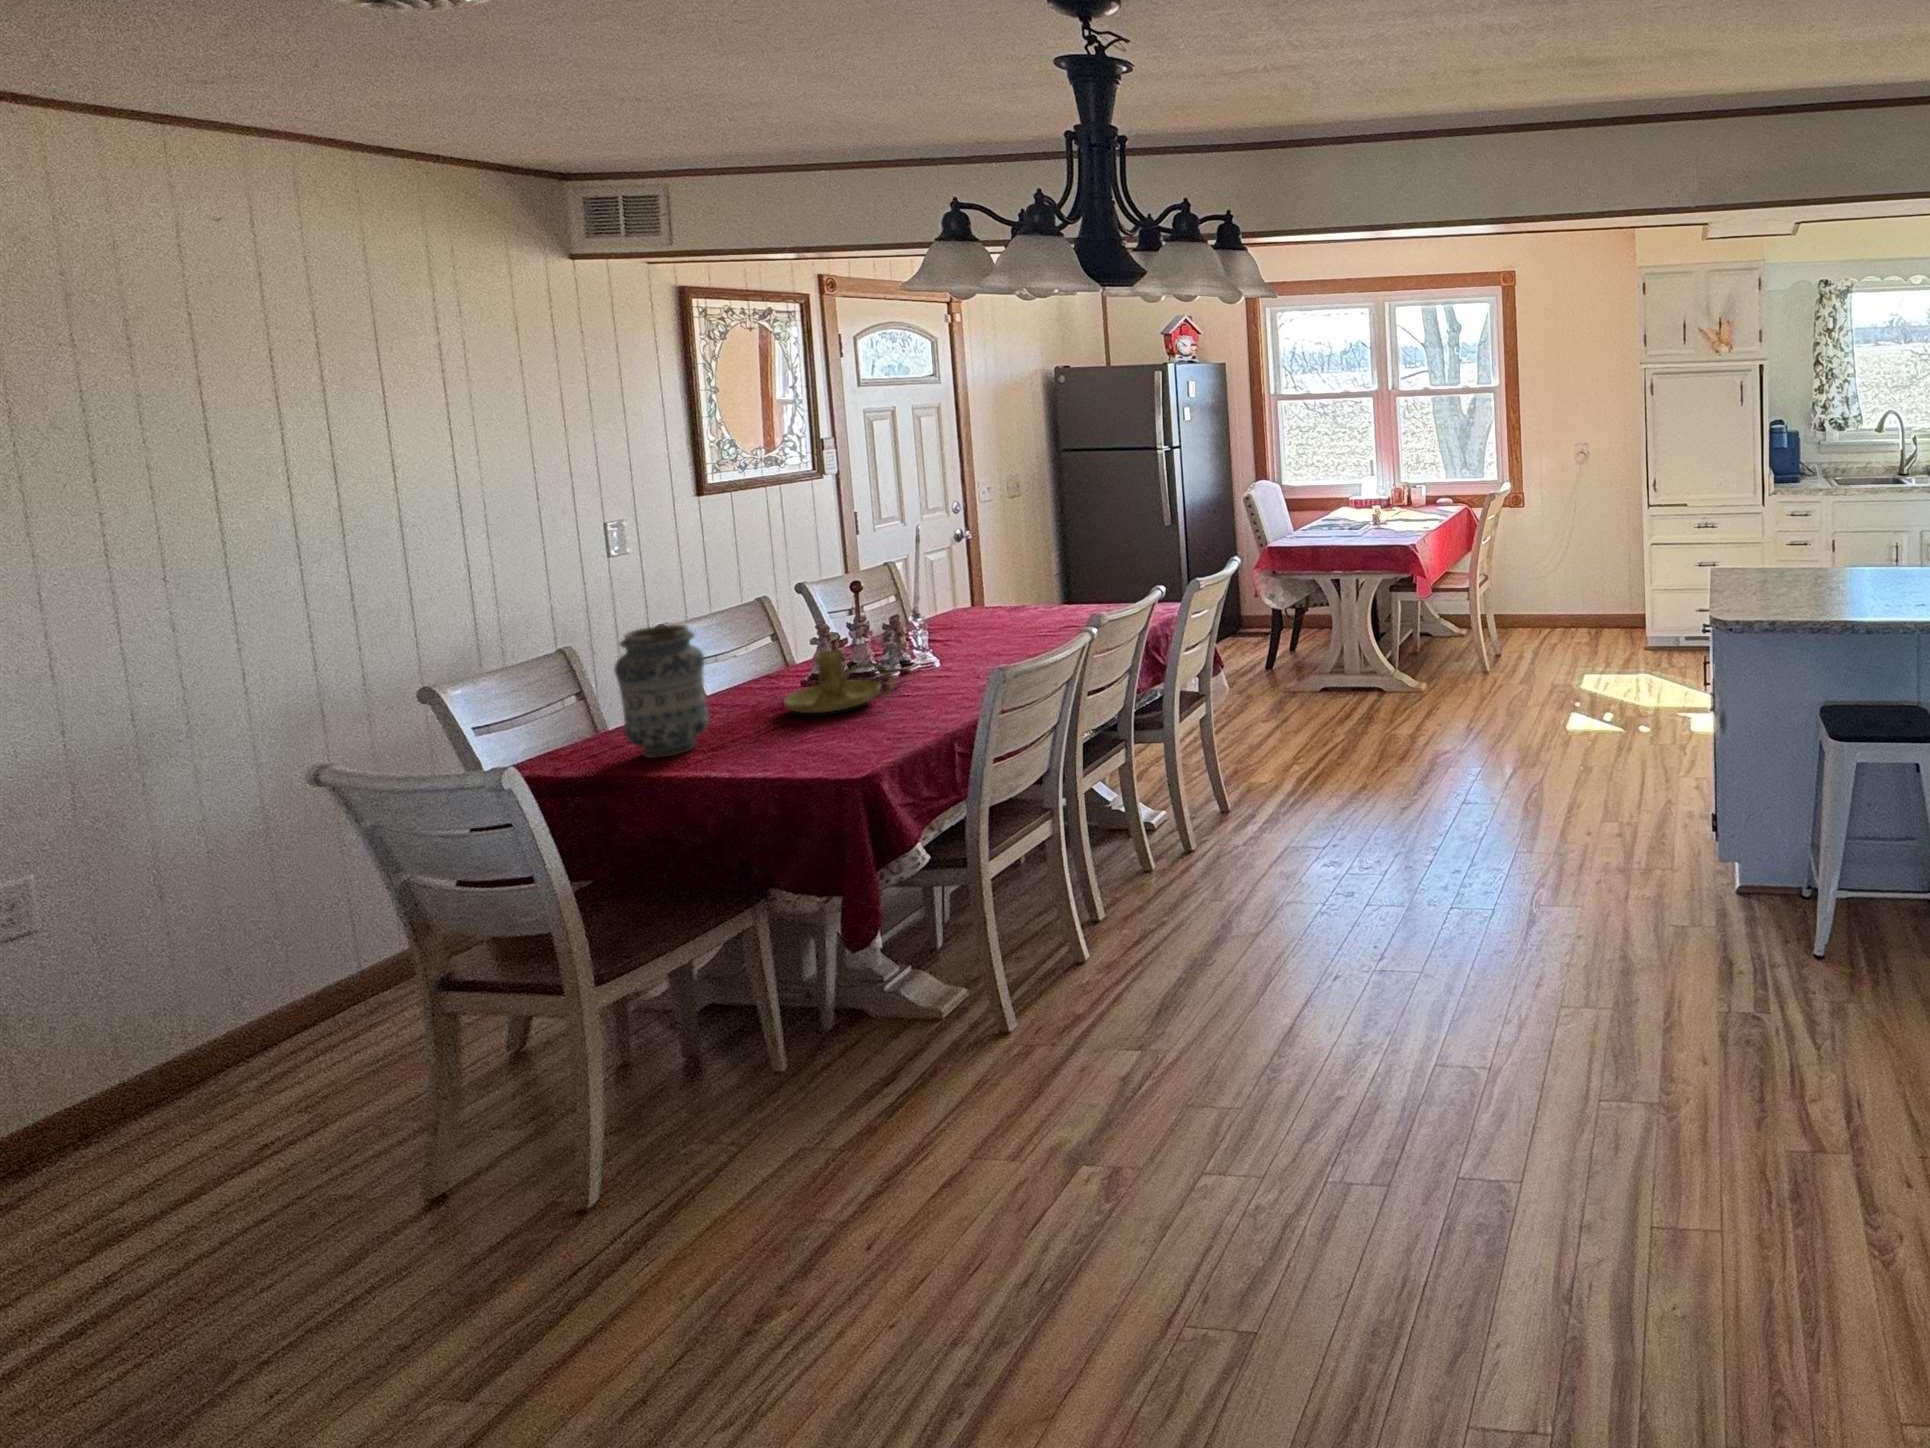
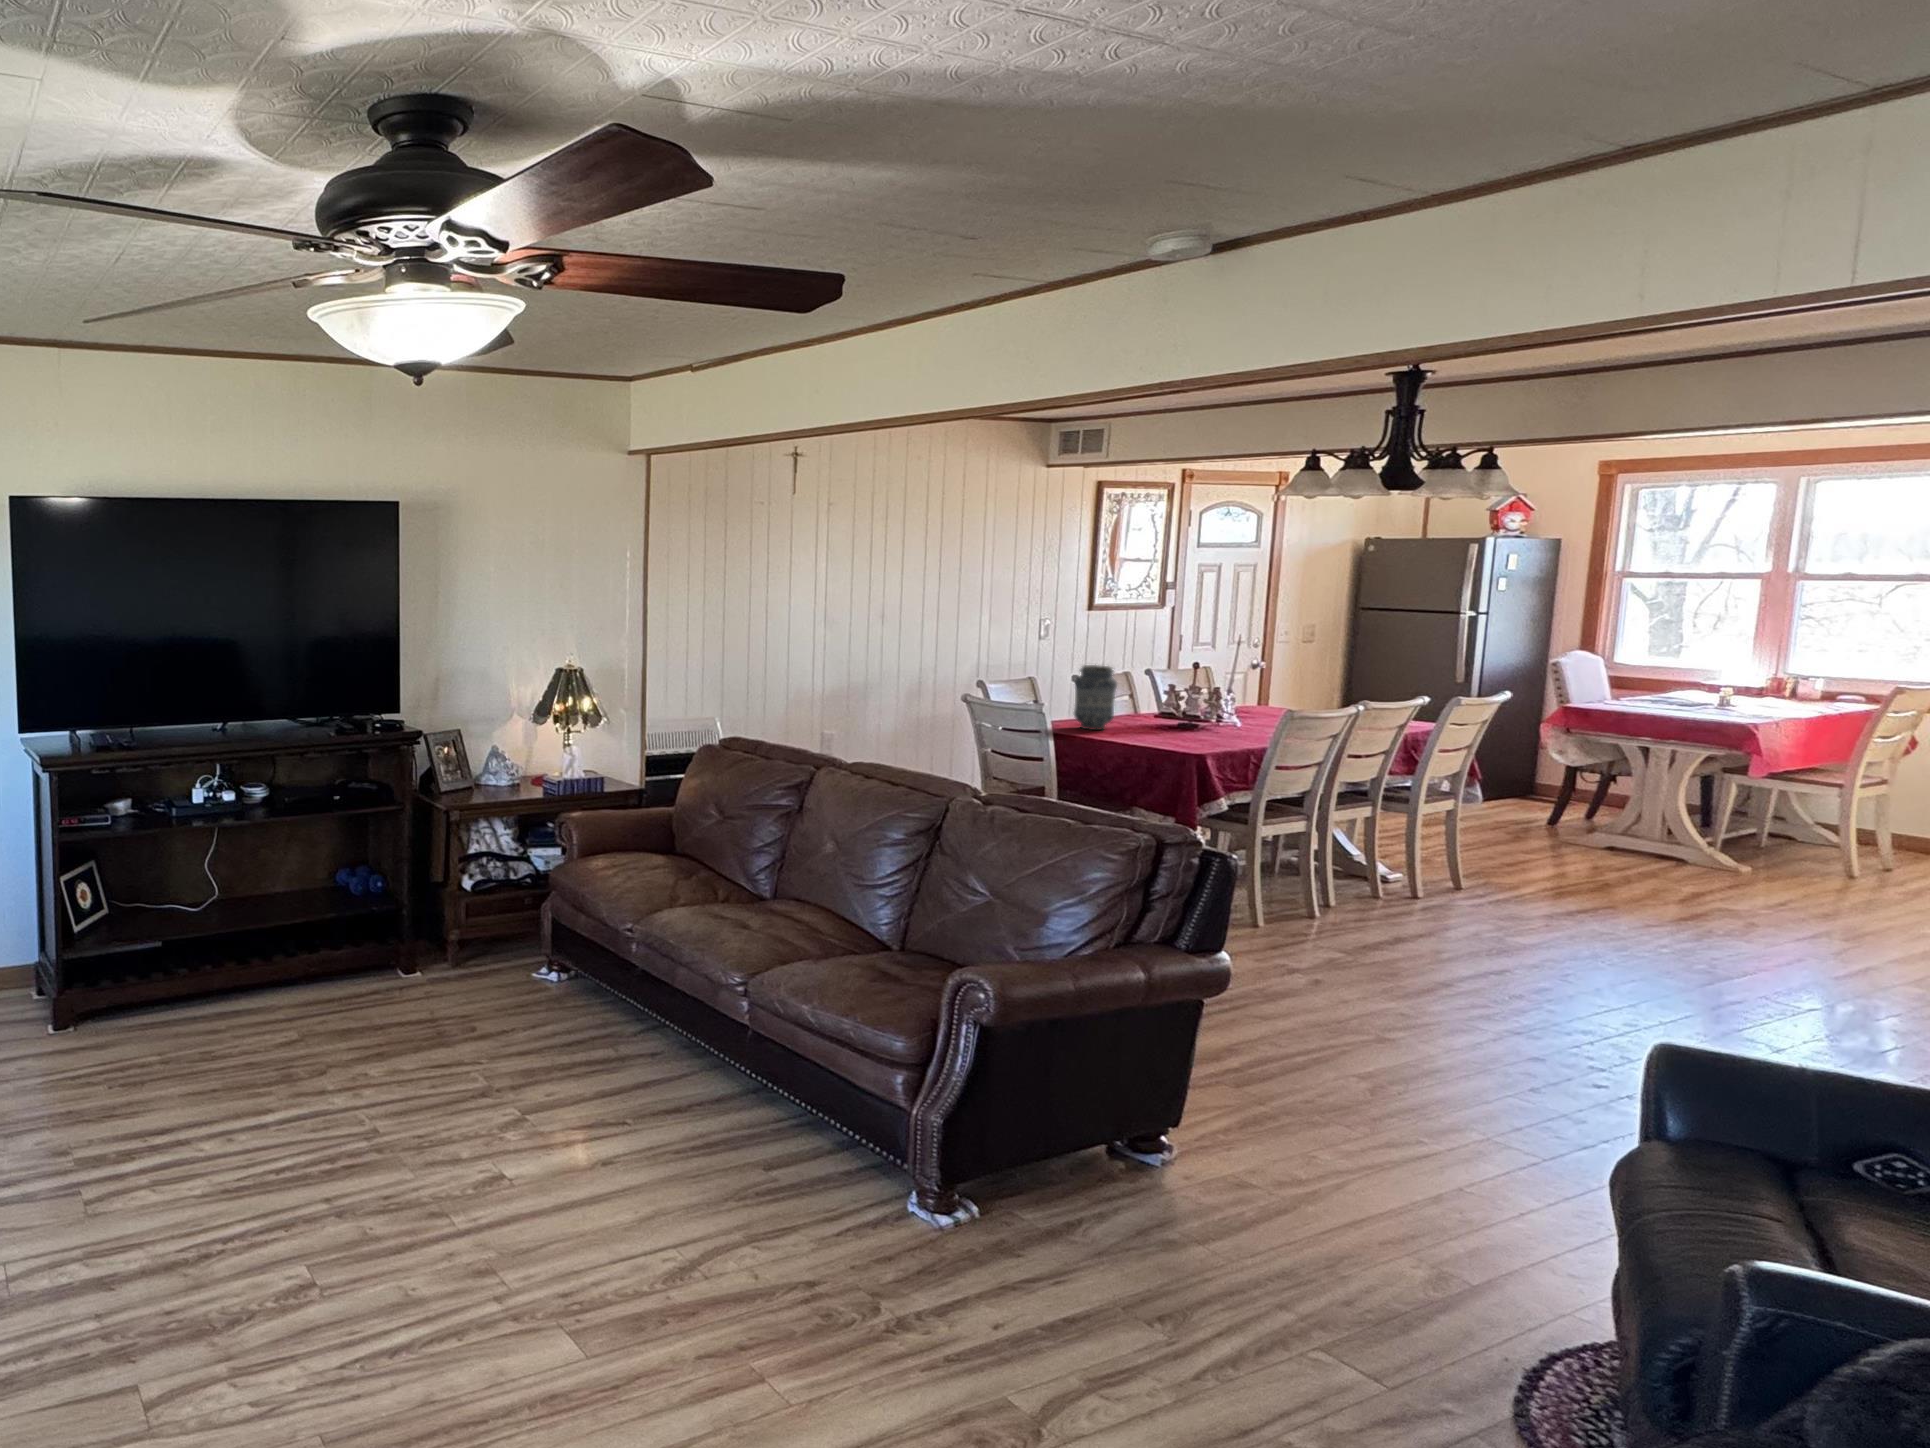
candle holder: present [784,650,894,713] -> none [1149,696,1216,730]

